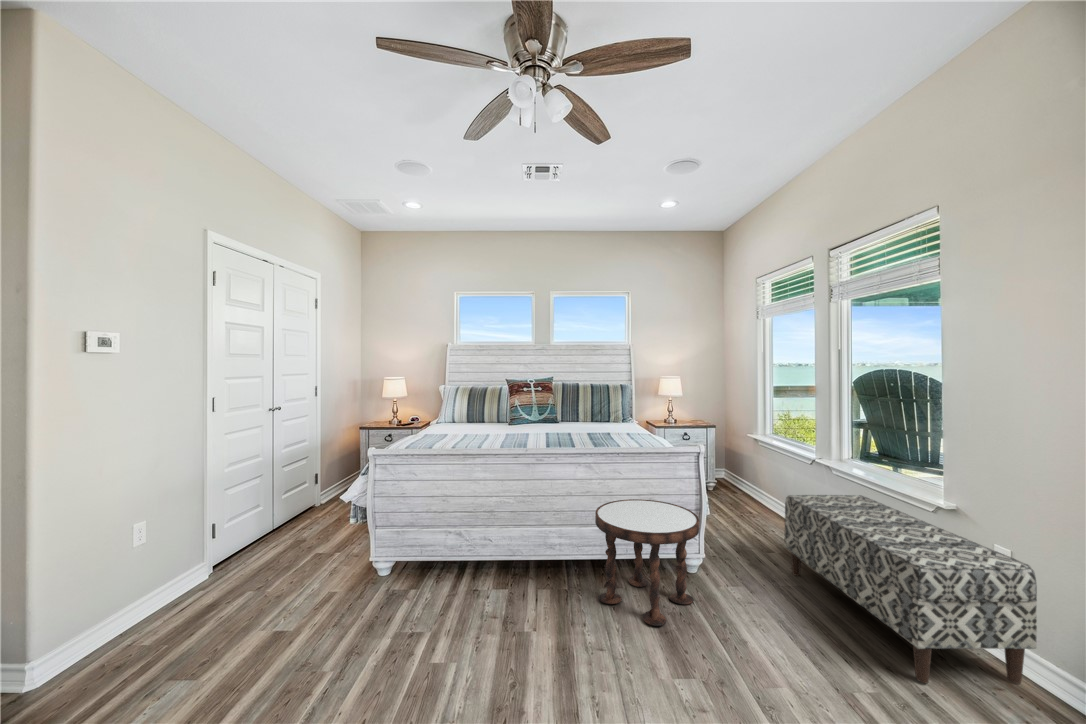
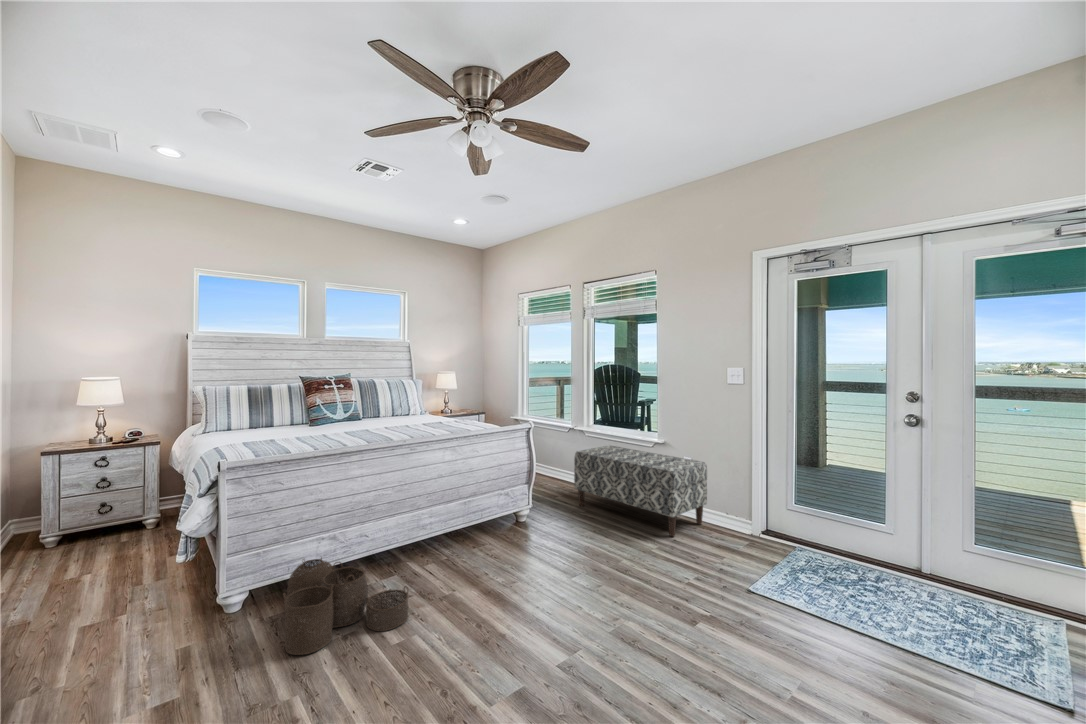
side table: present [595,499,699,626] -> none [472,469,552,558]
woven basket: none [363,547,472,647] -> present [283,558,408,655]

